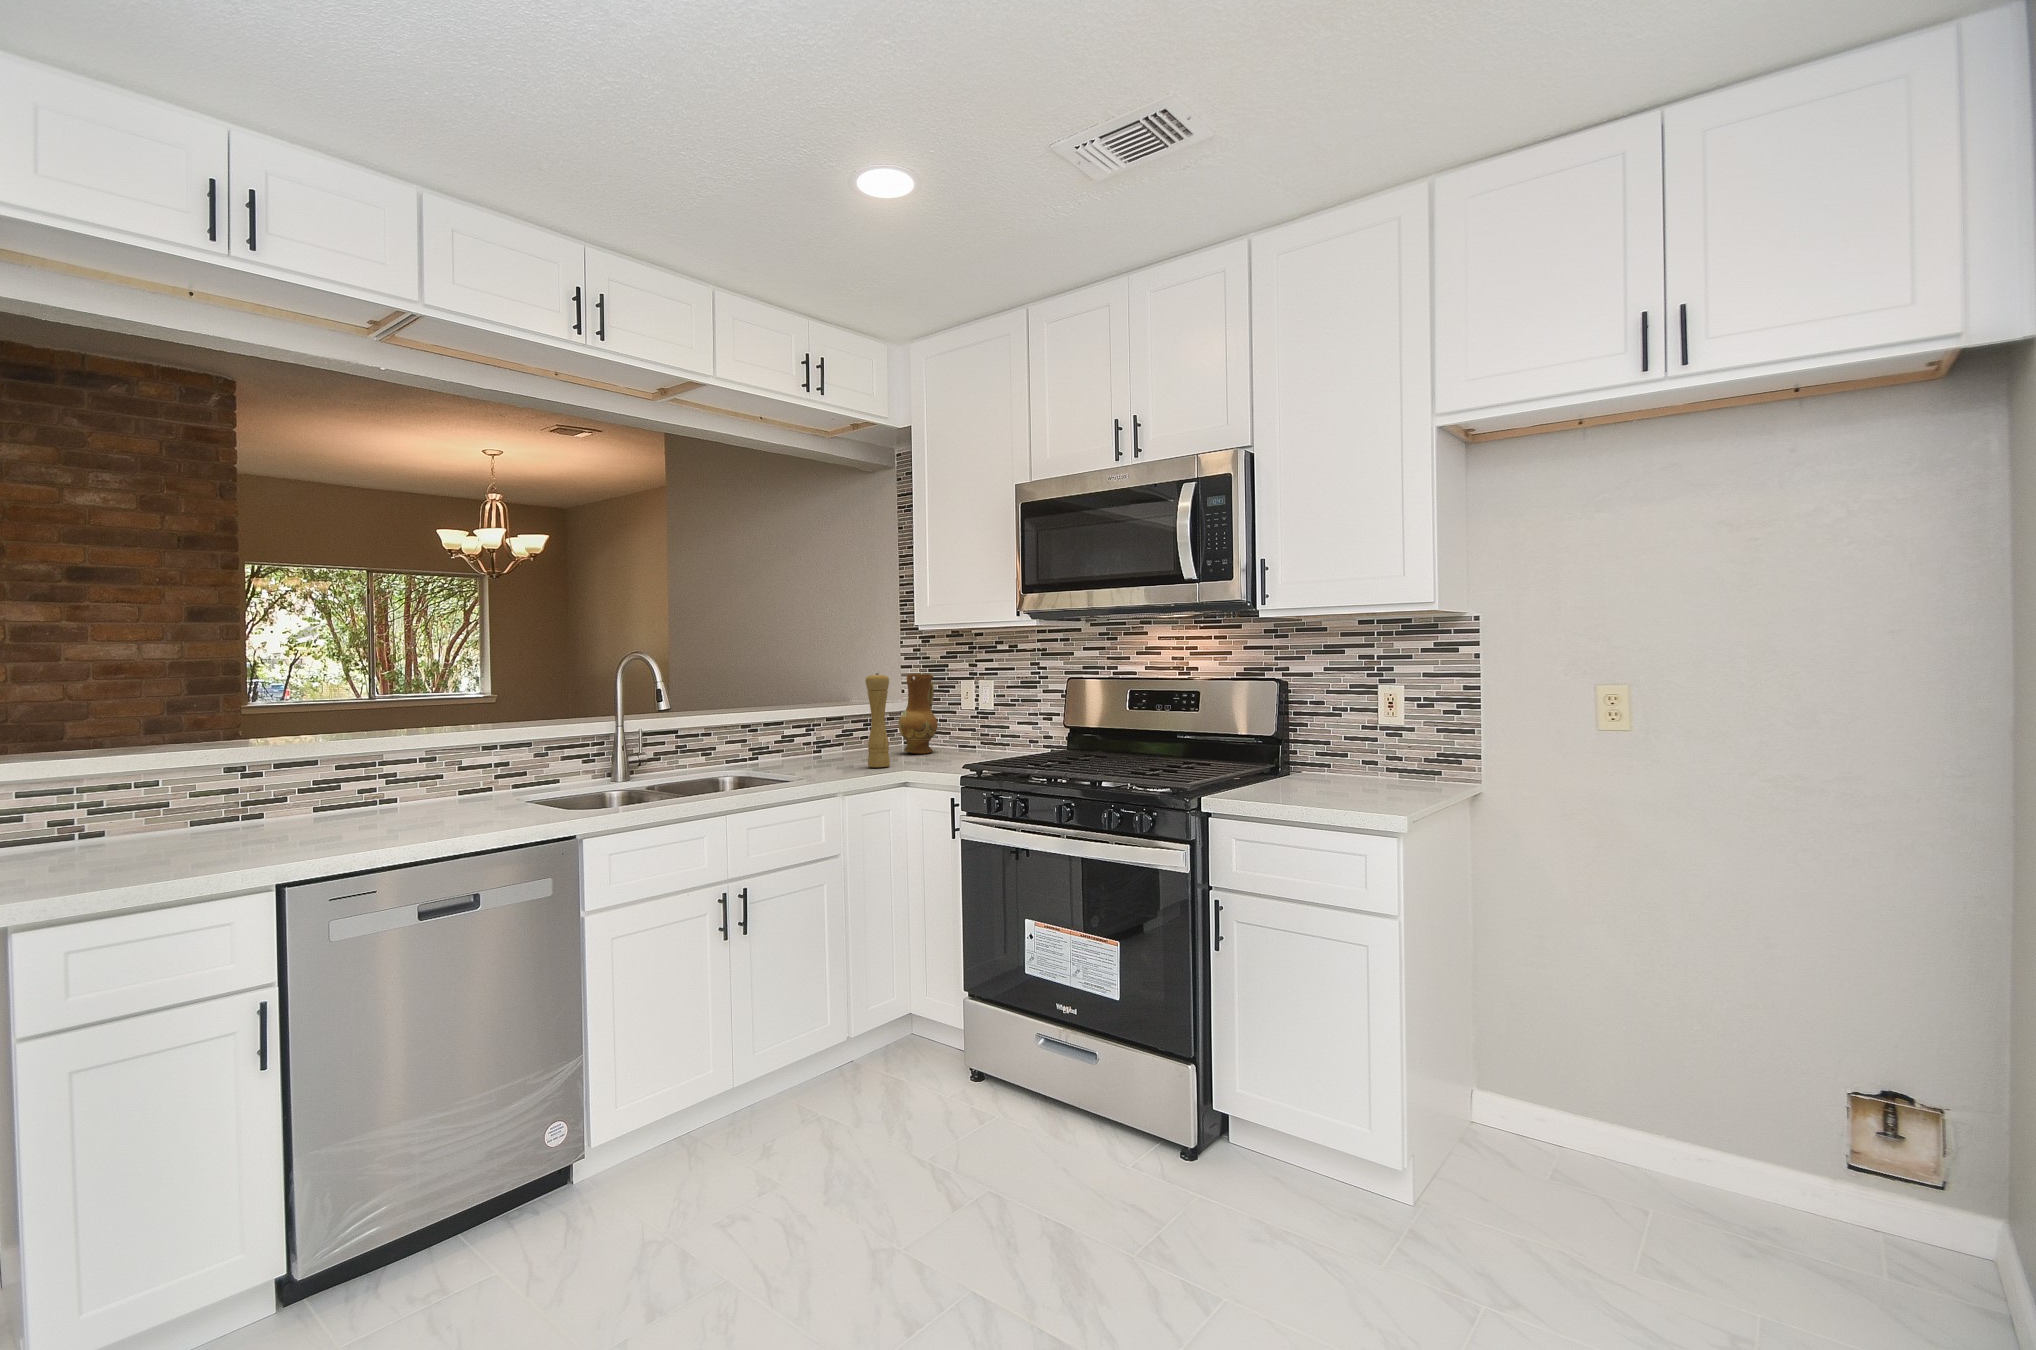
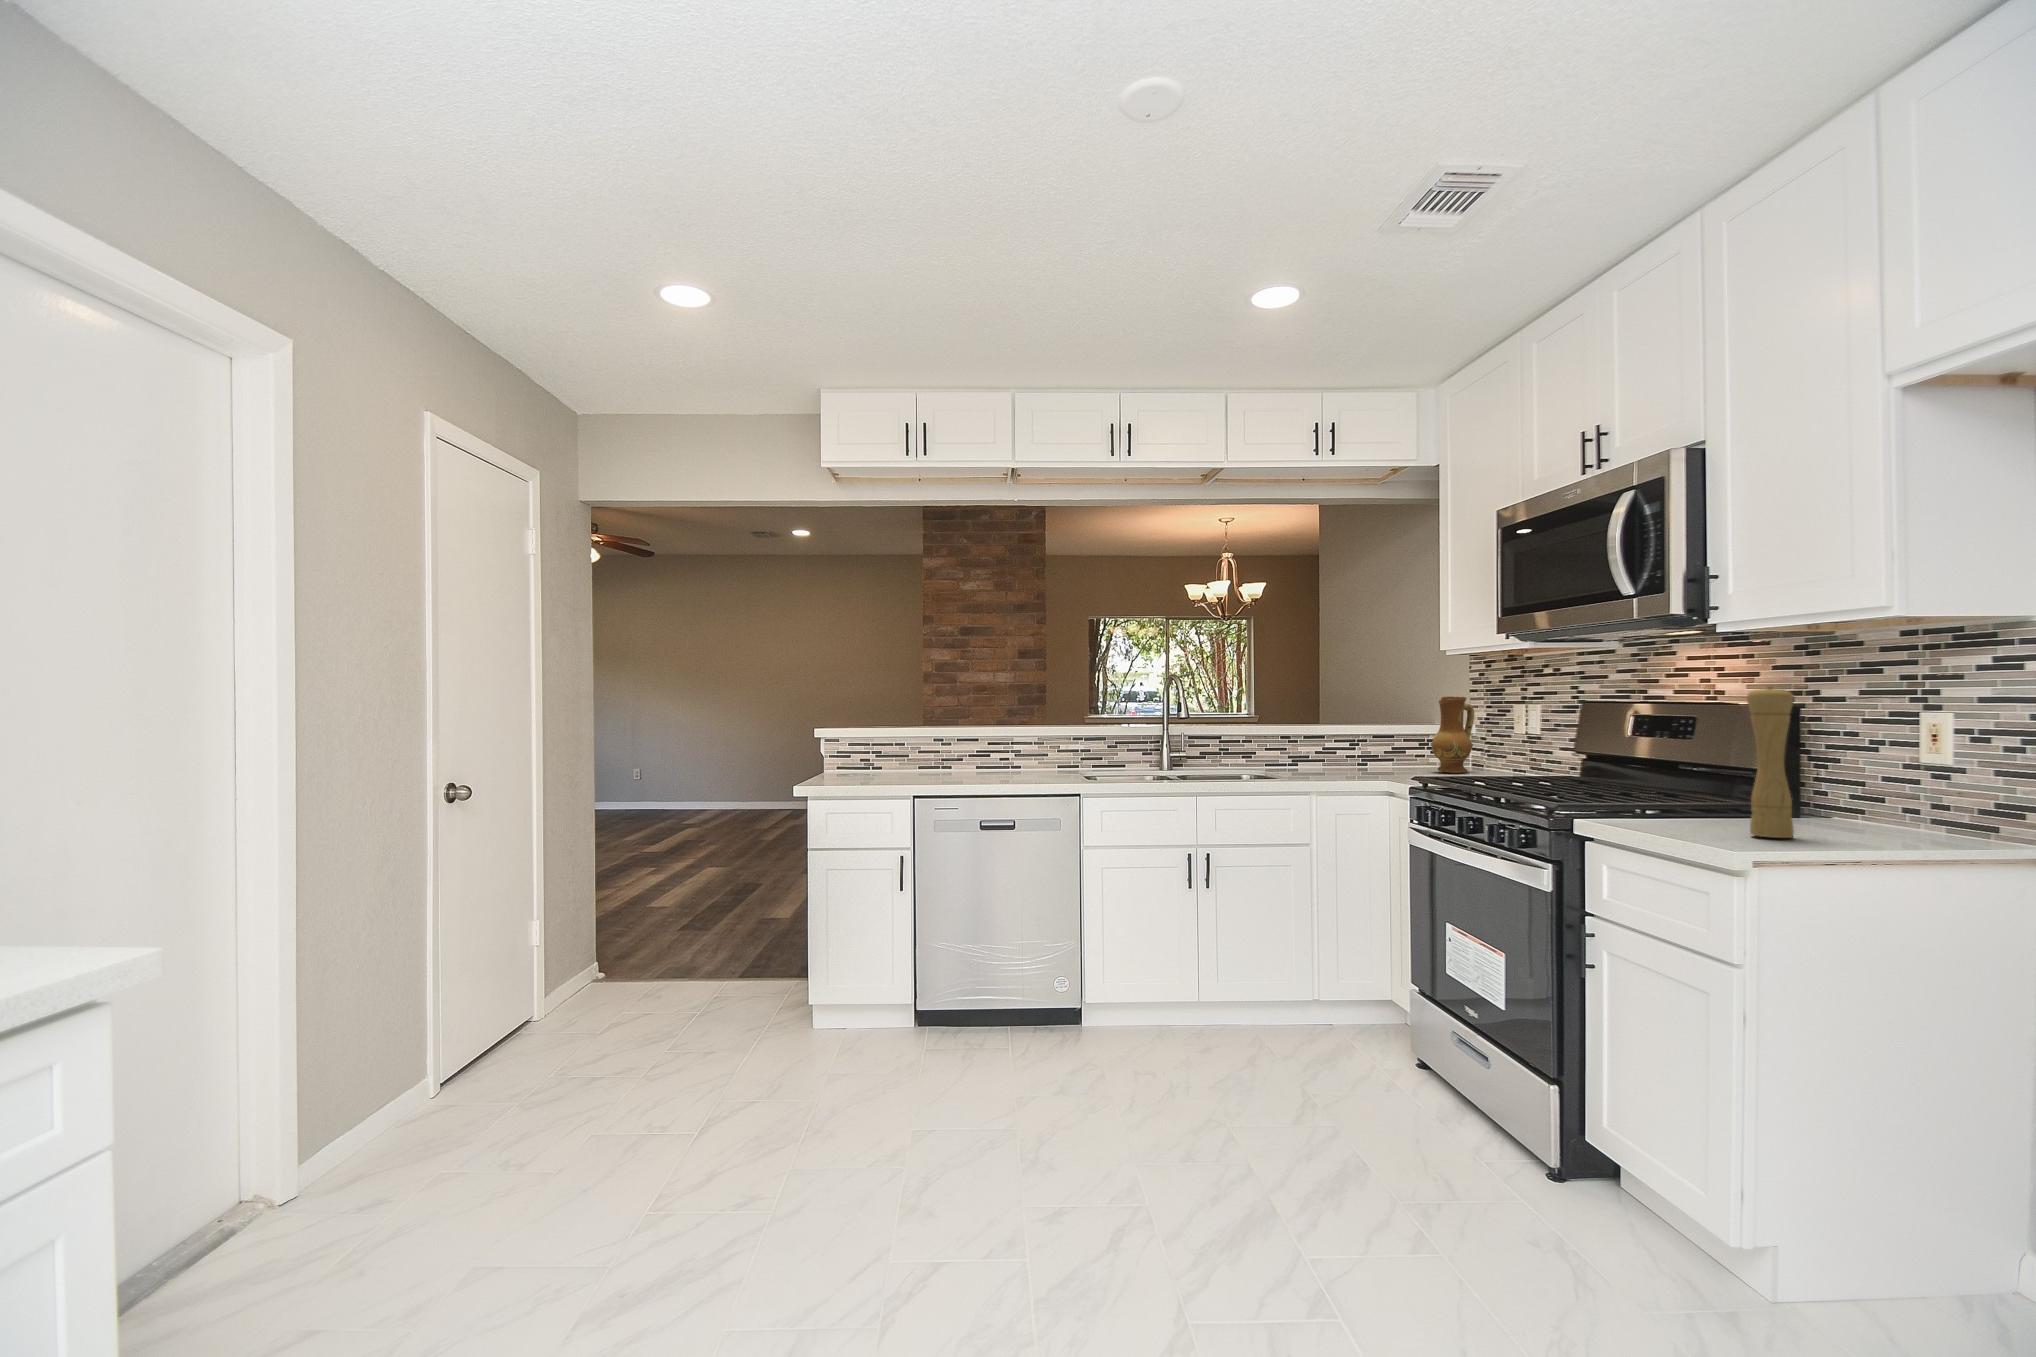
pepper mill: present [866,673,890,767] -> present [1747,687,1794,838]

